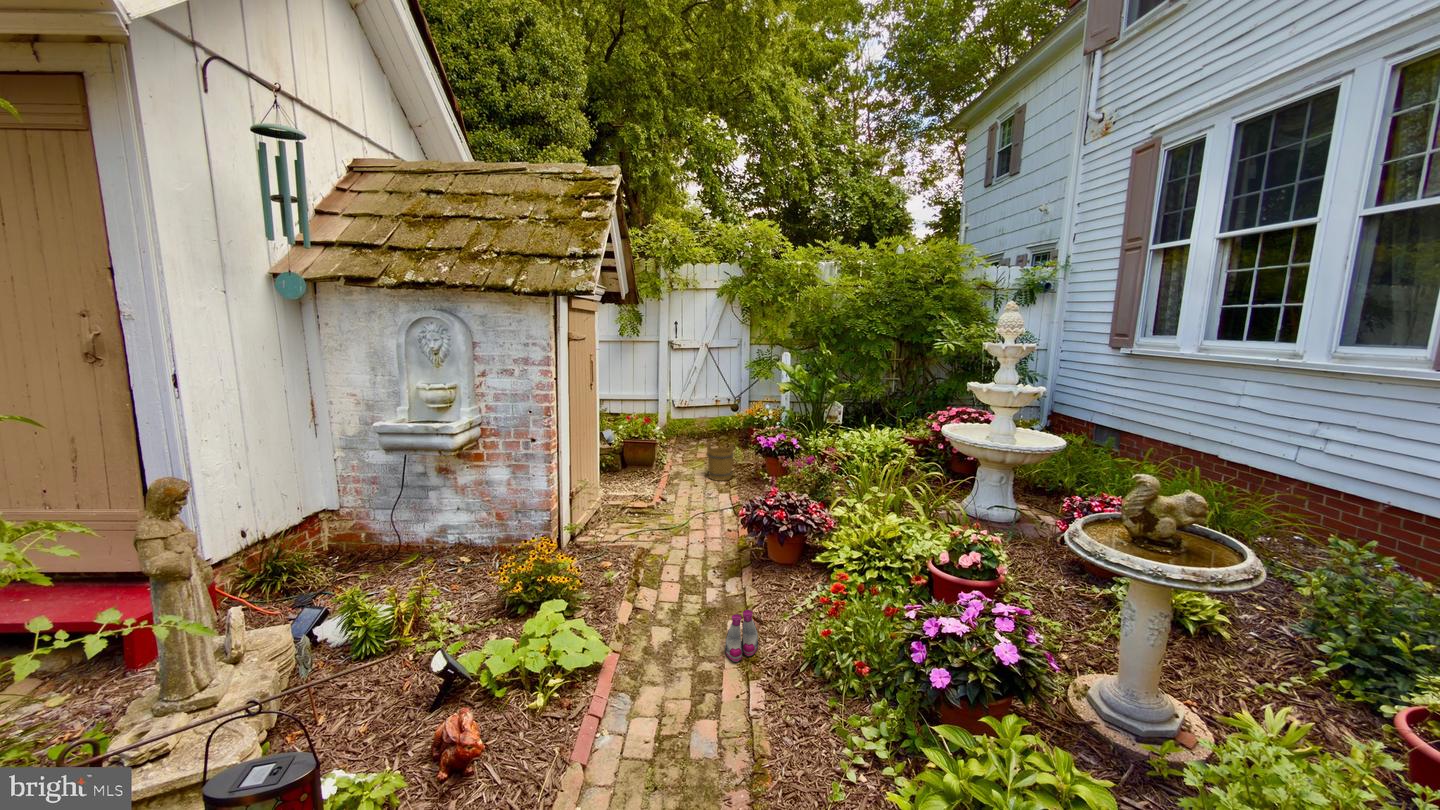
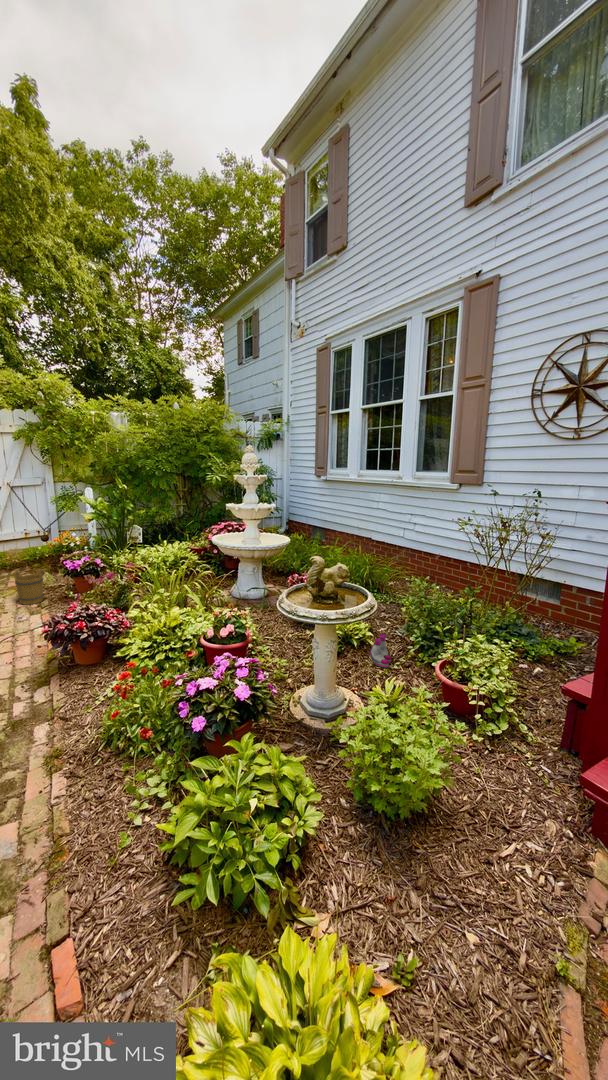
boots: present [725,610,758,662] -> present [370,634,391,668]

